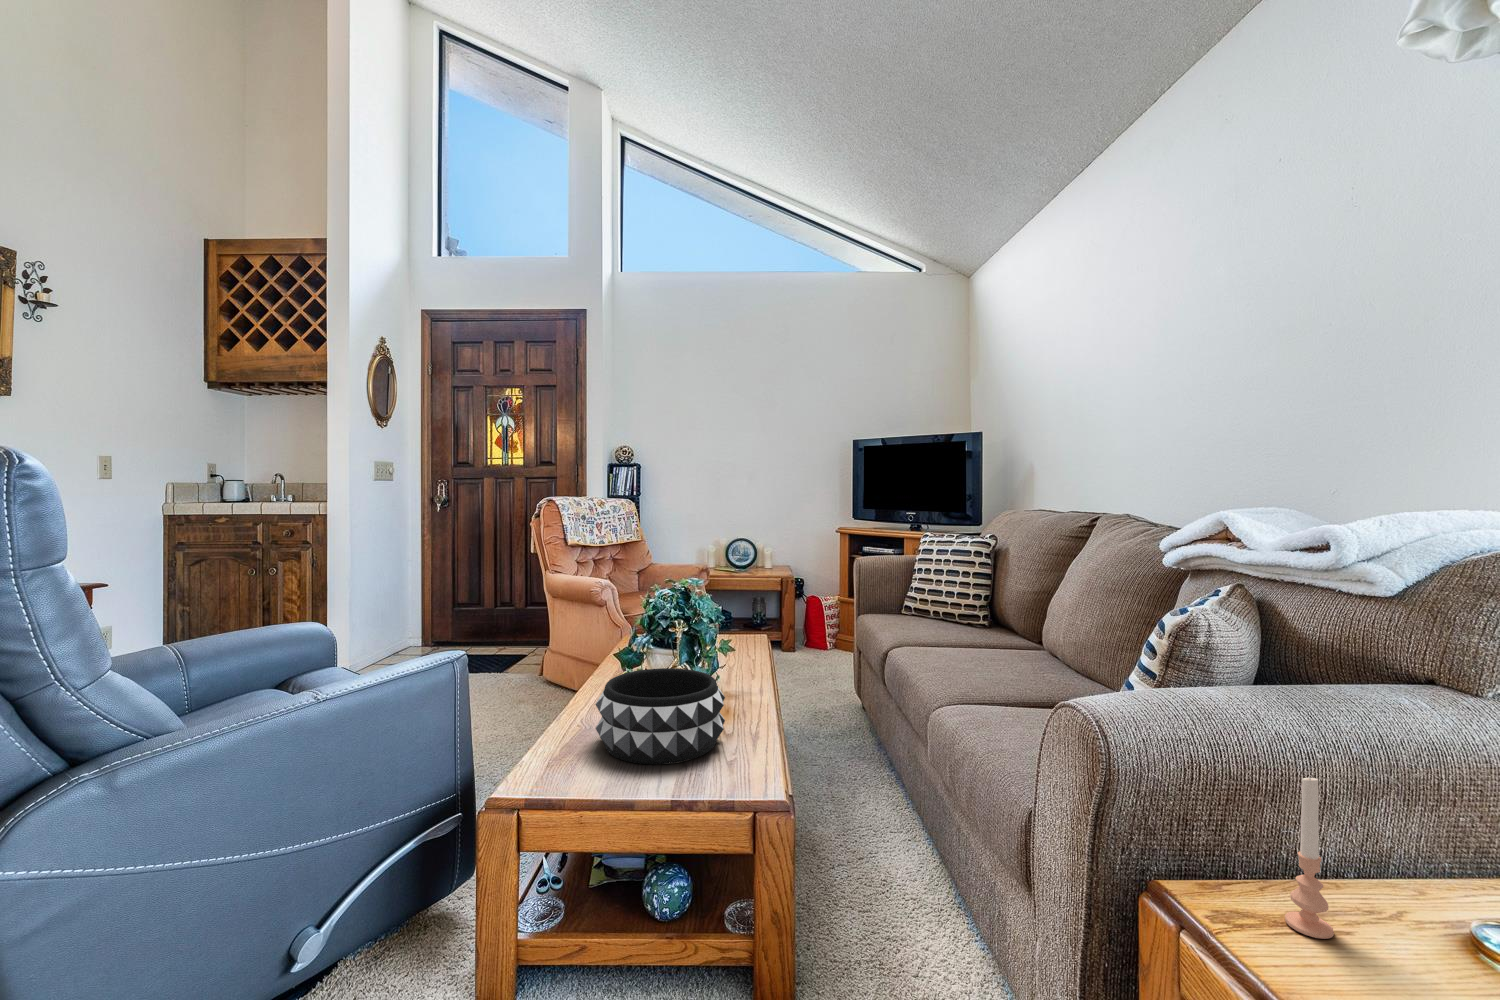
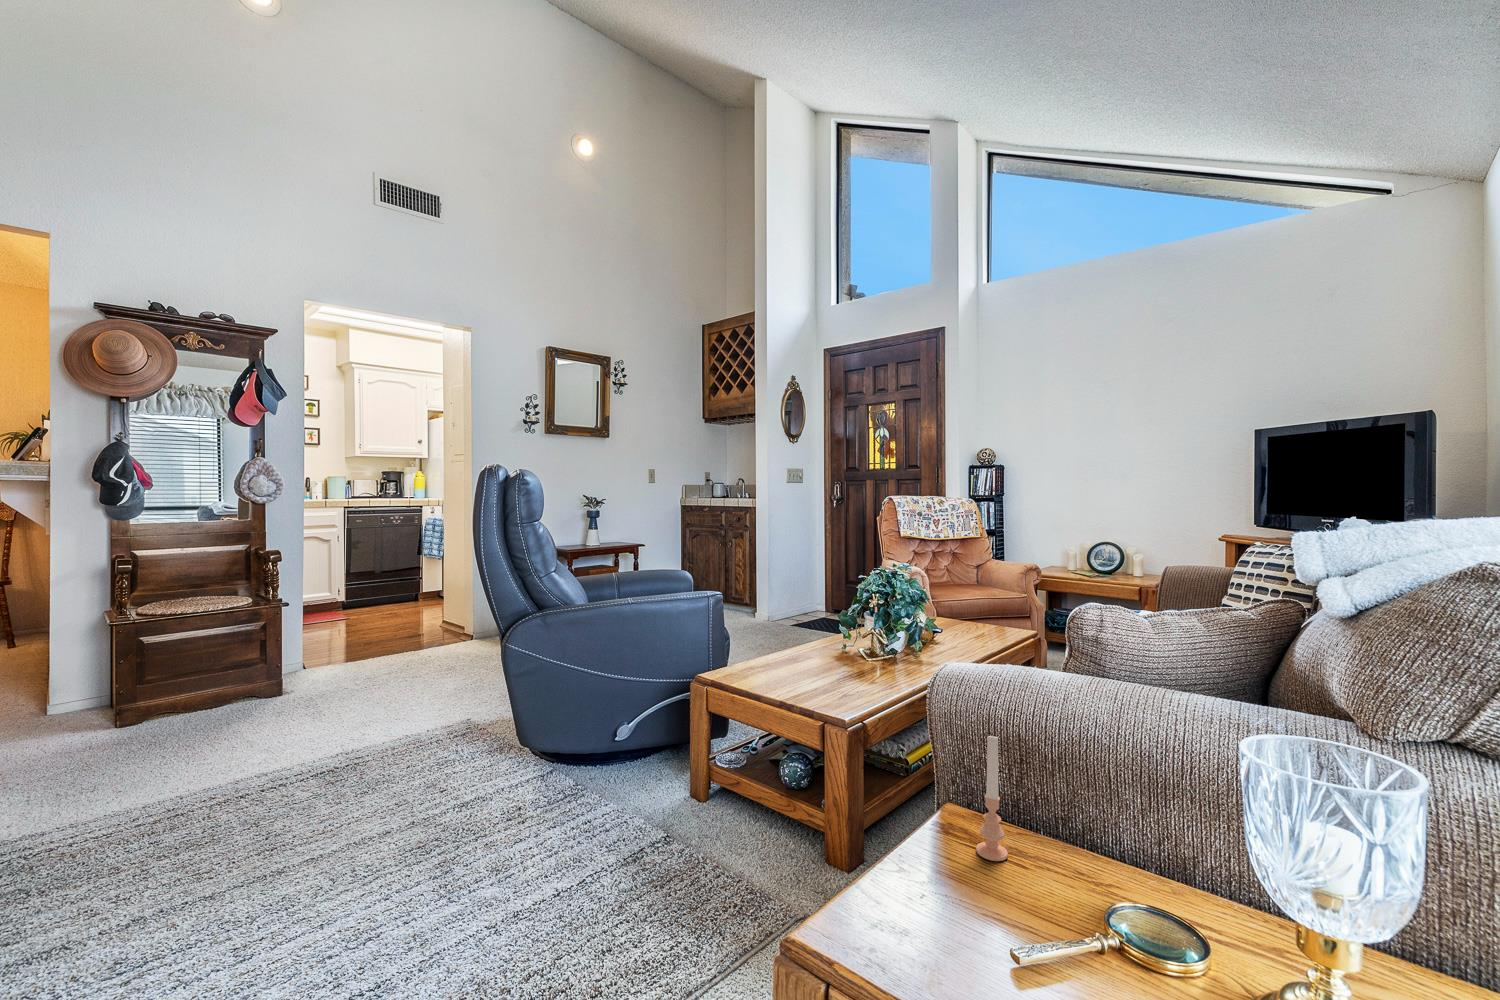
decorative bowl: present [595,668,725,764] -> none [777,626,870,689]

